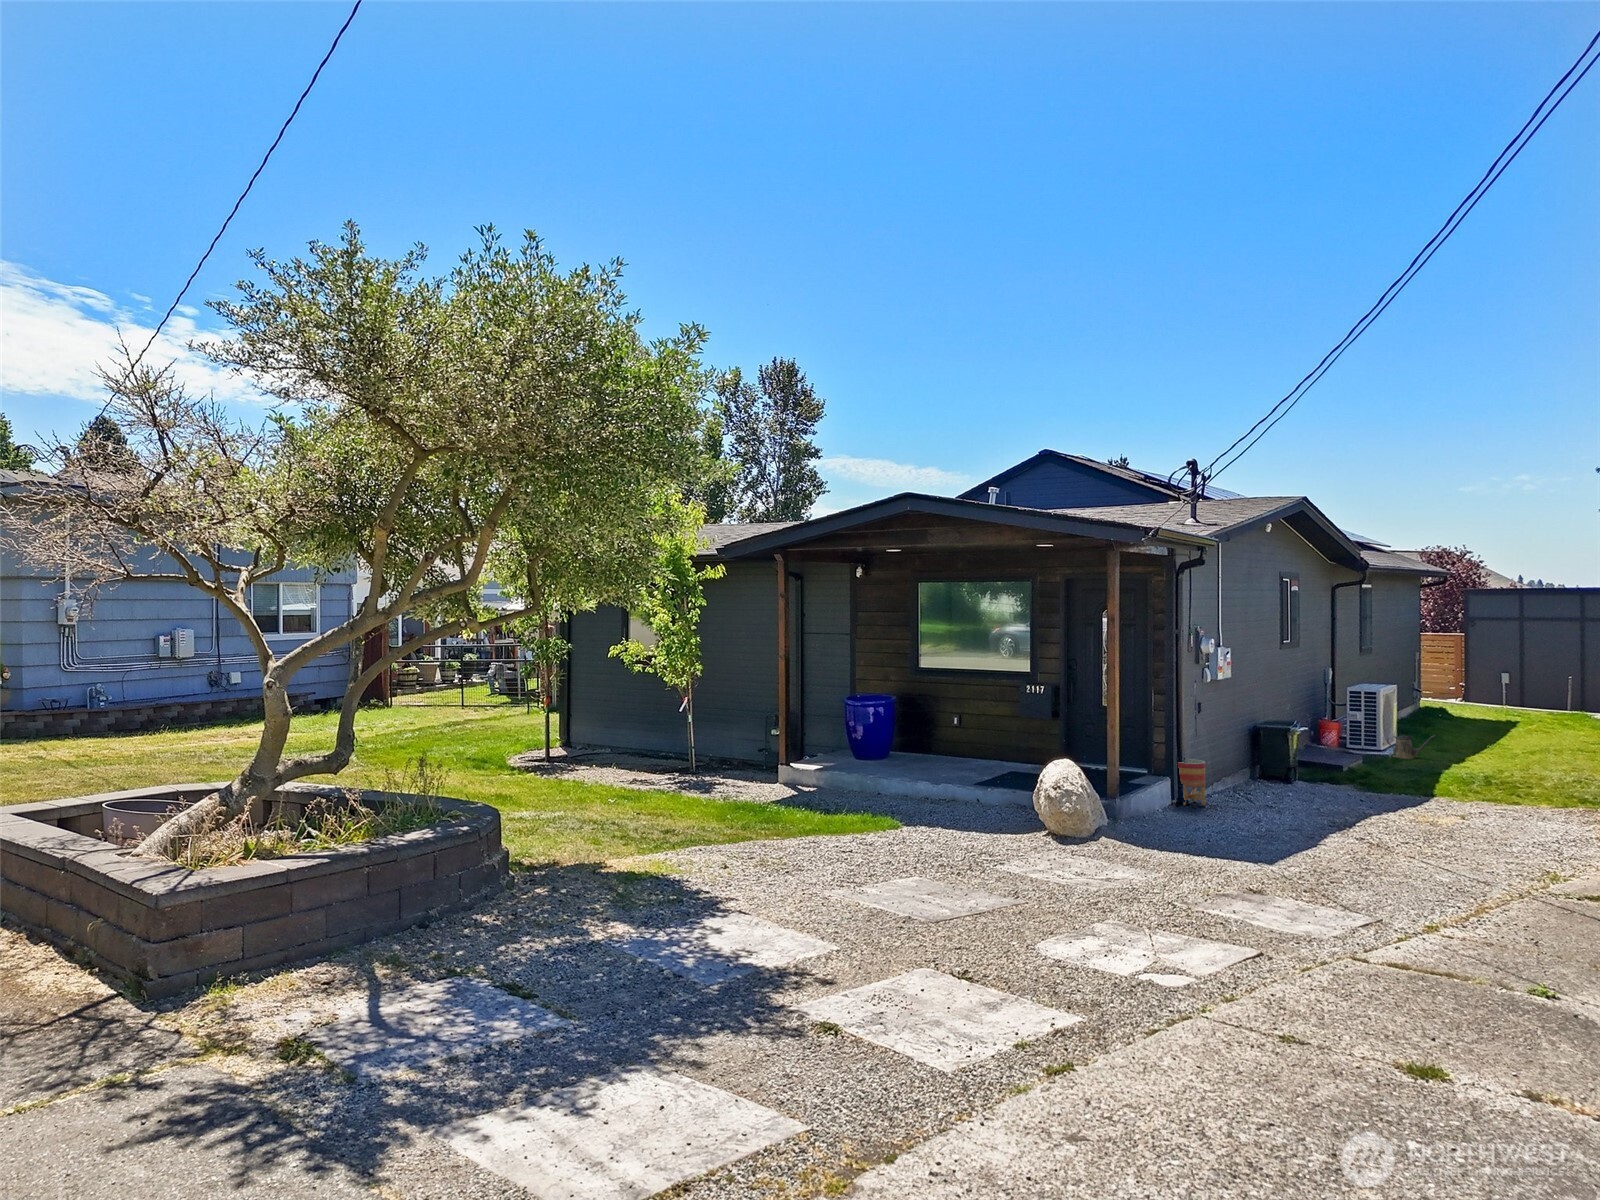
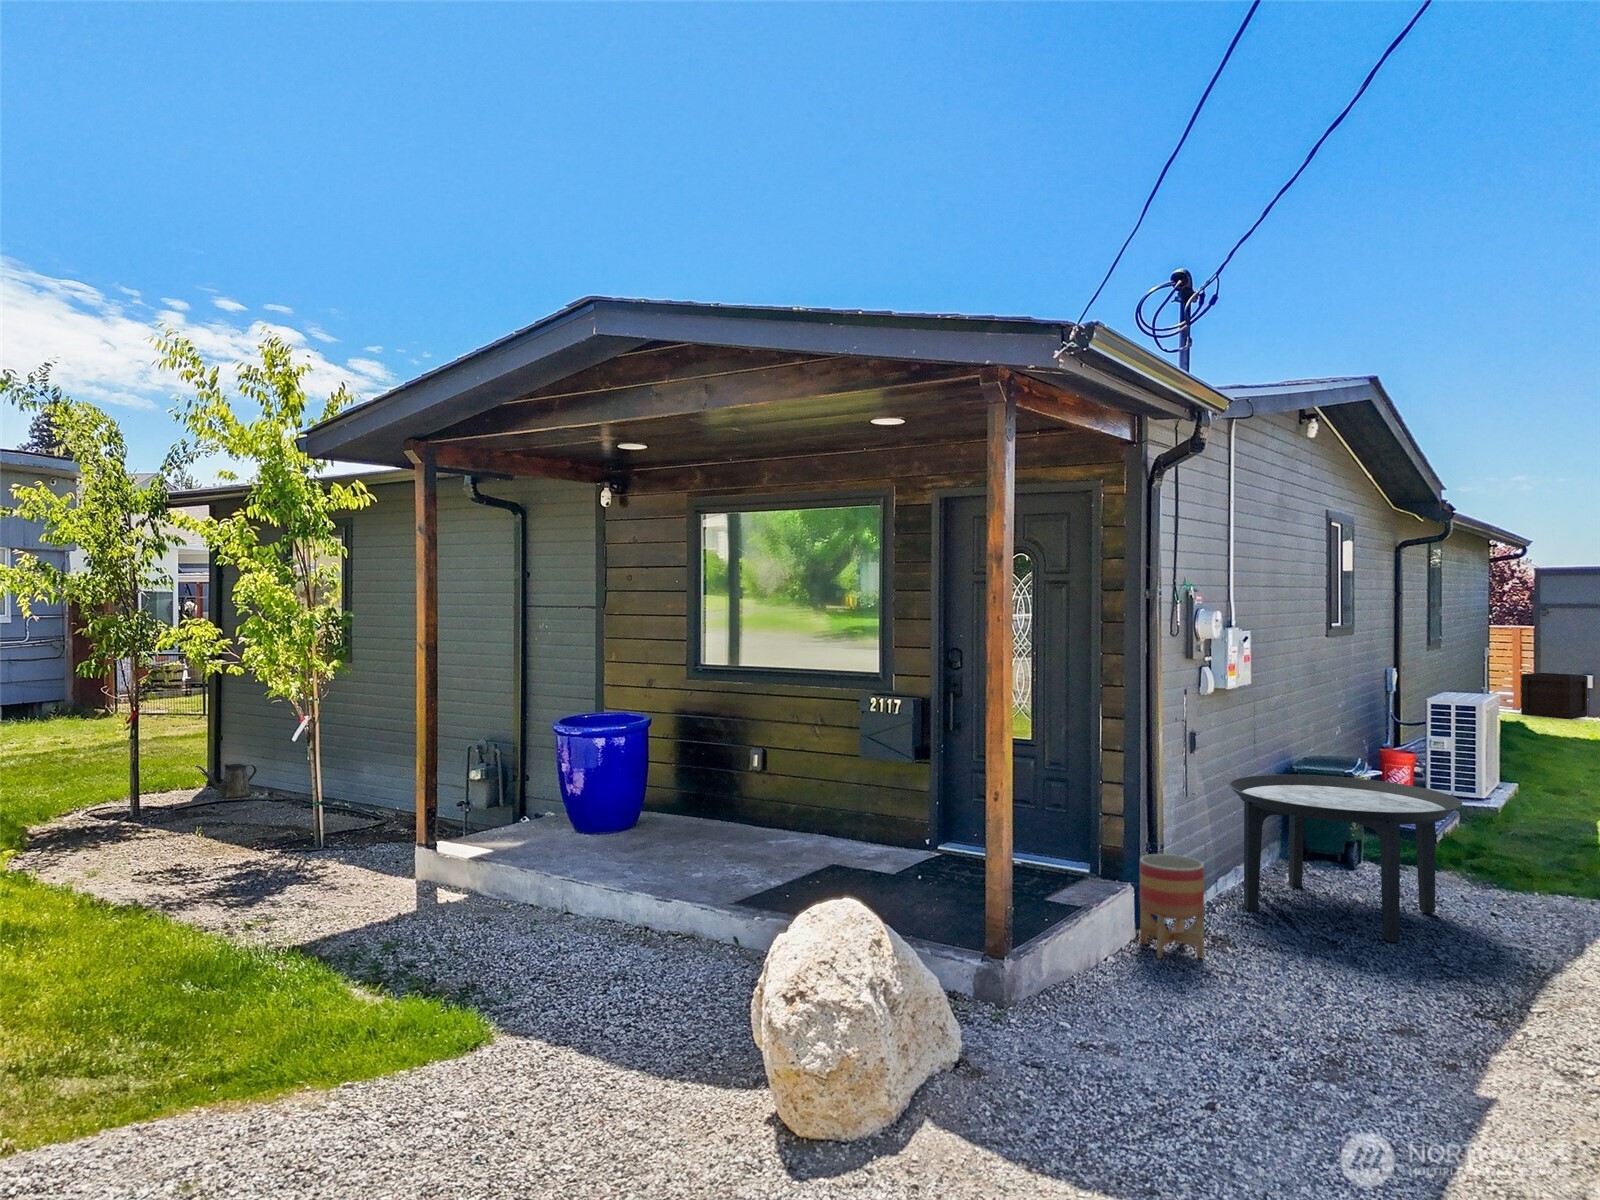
wooden crate: none [1454,672,1504,707] -> present [1521,673,1588,719]
round table: none [1219,726,1334,801] -> present [1228,775,1462,941]
watering can: present [1387,735,1436,759] -> present [196,764,257,798]

